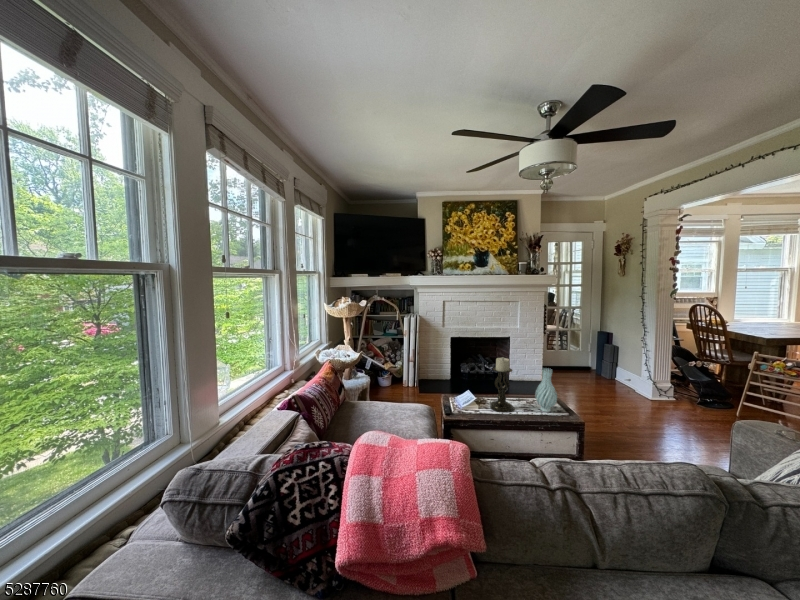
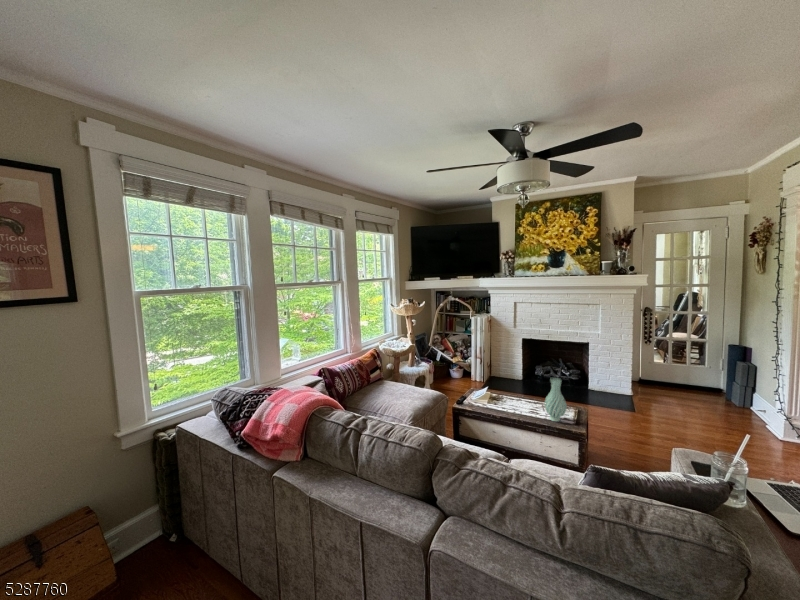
candle holder: present [490,357,513,413] -> none [501,362,523,415]

